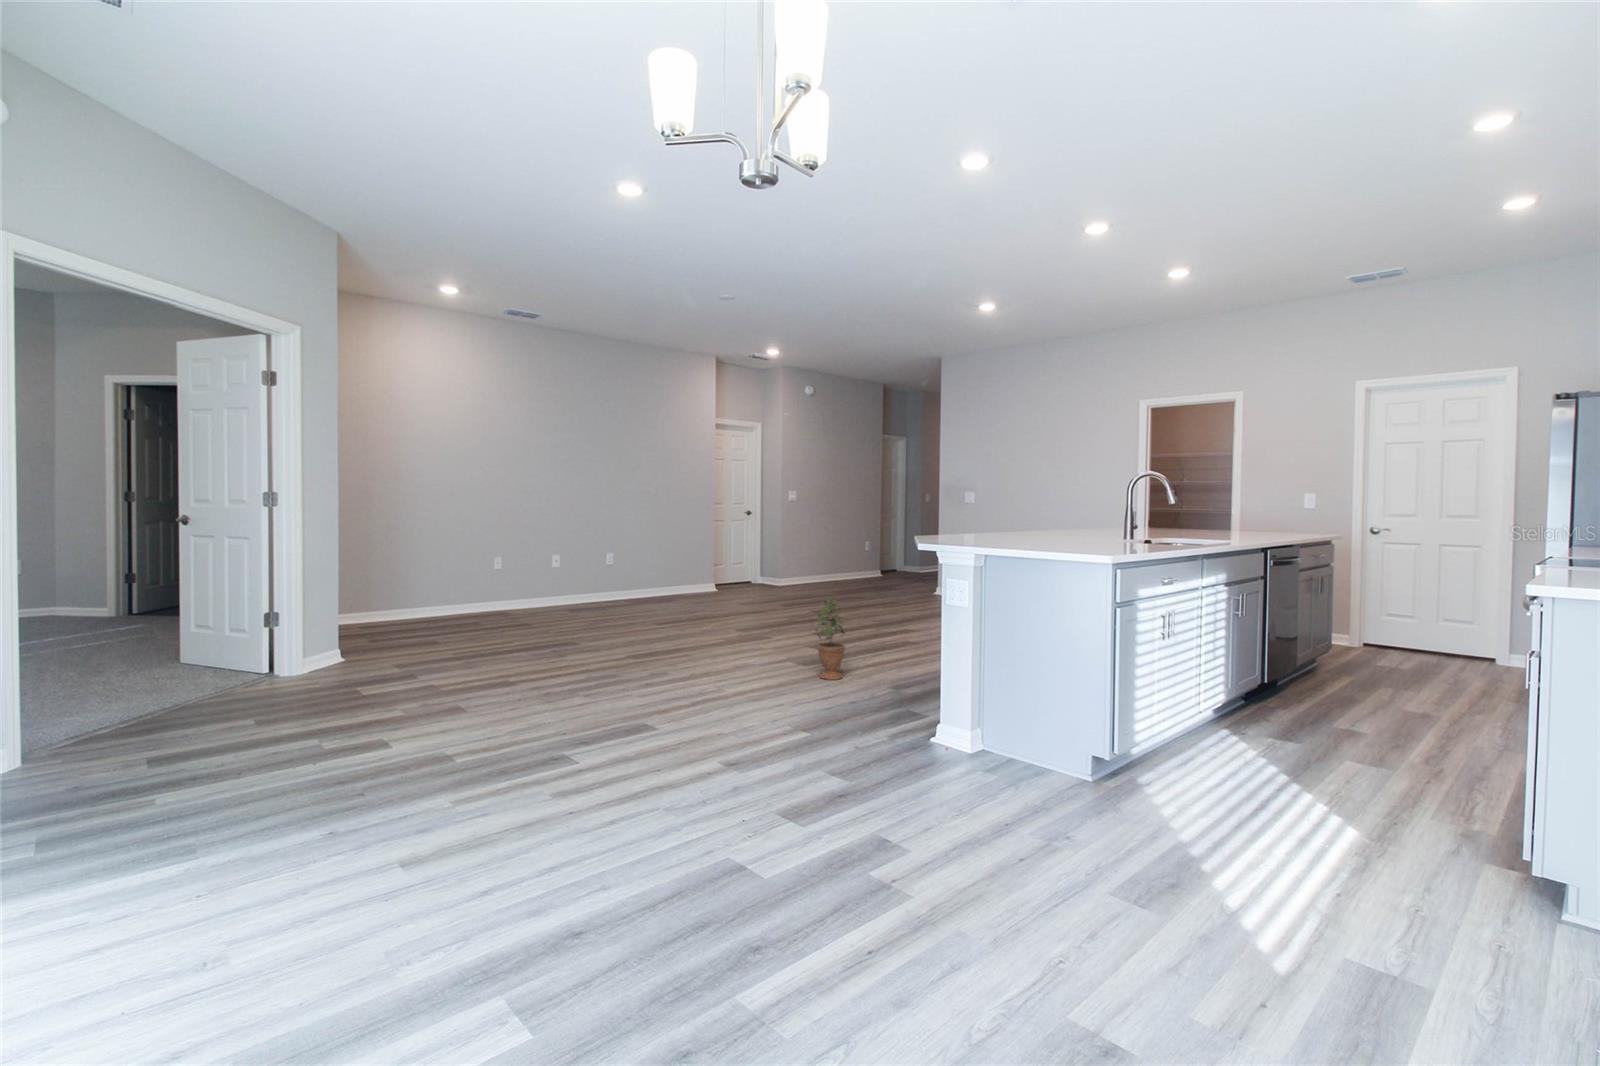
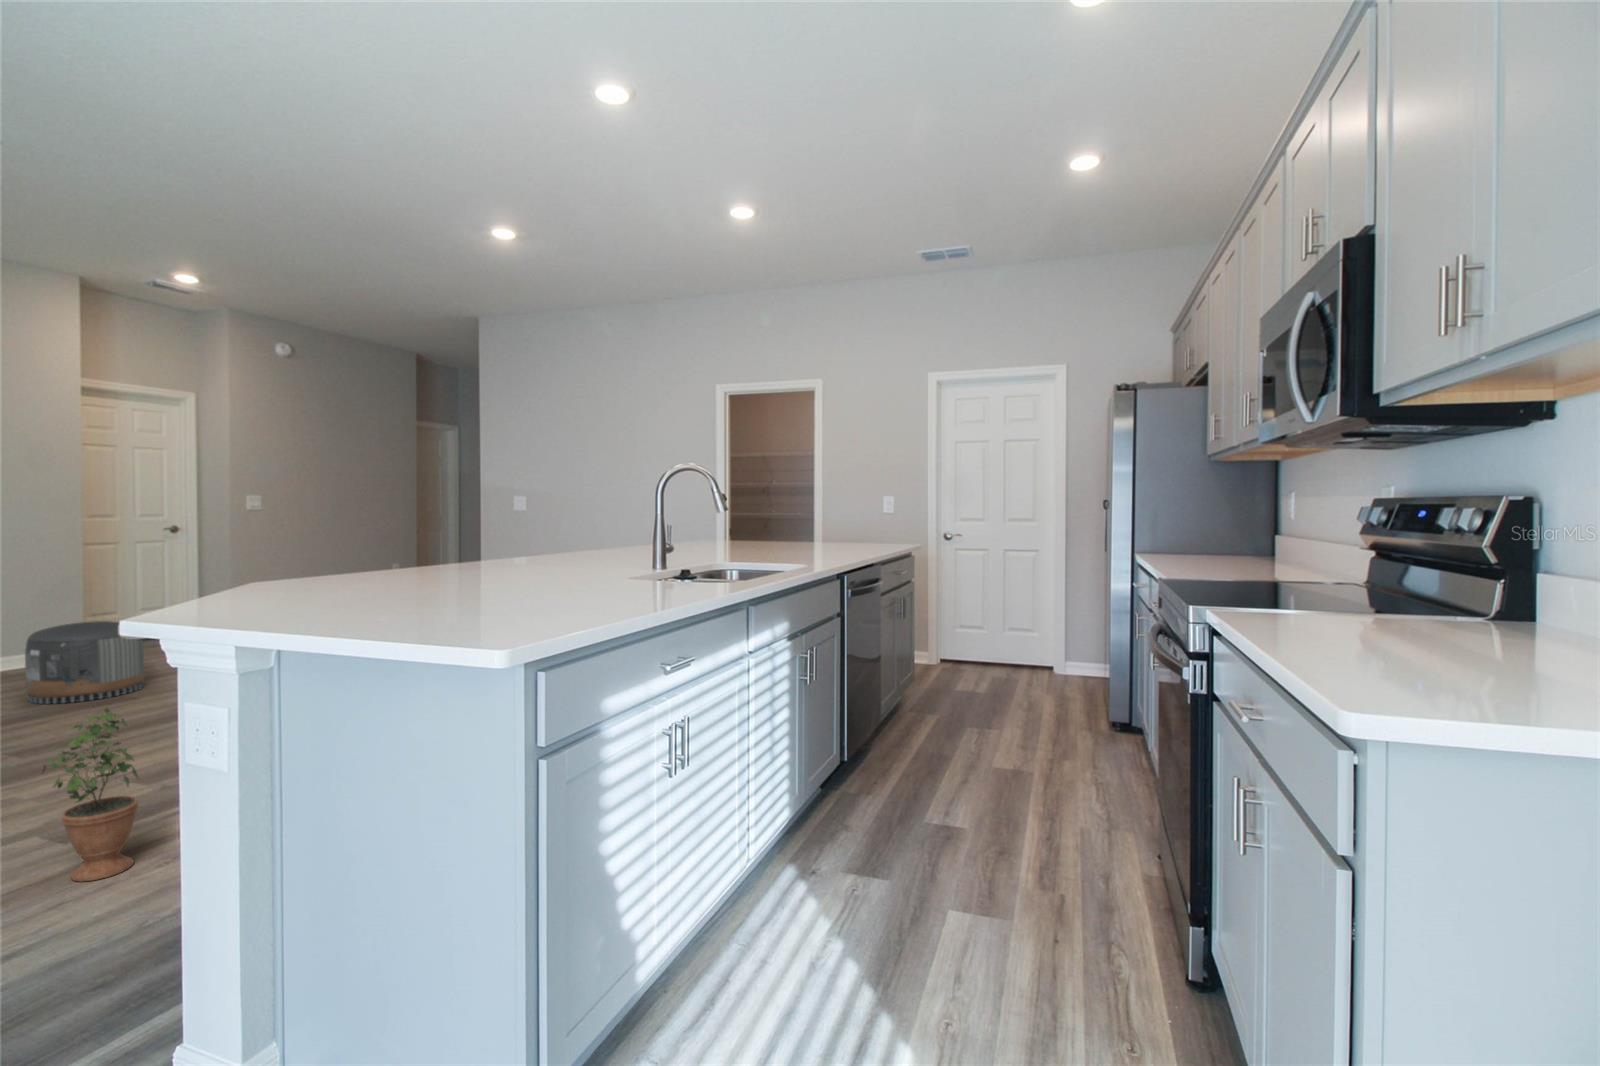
pouf: none [711,566,762,611] -> present [25,621,144,704]

